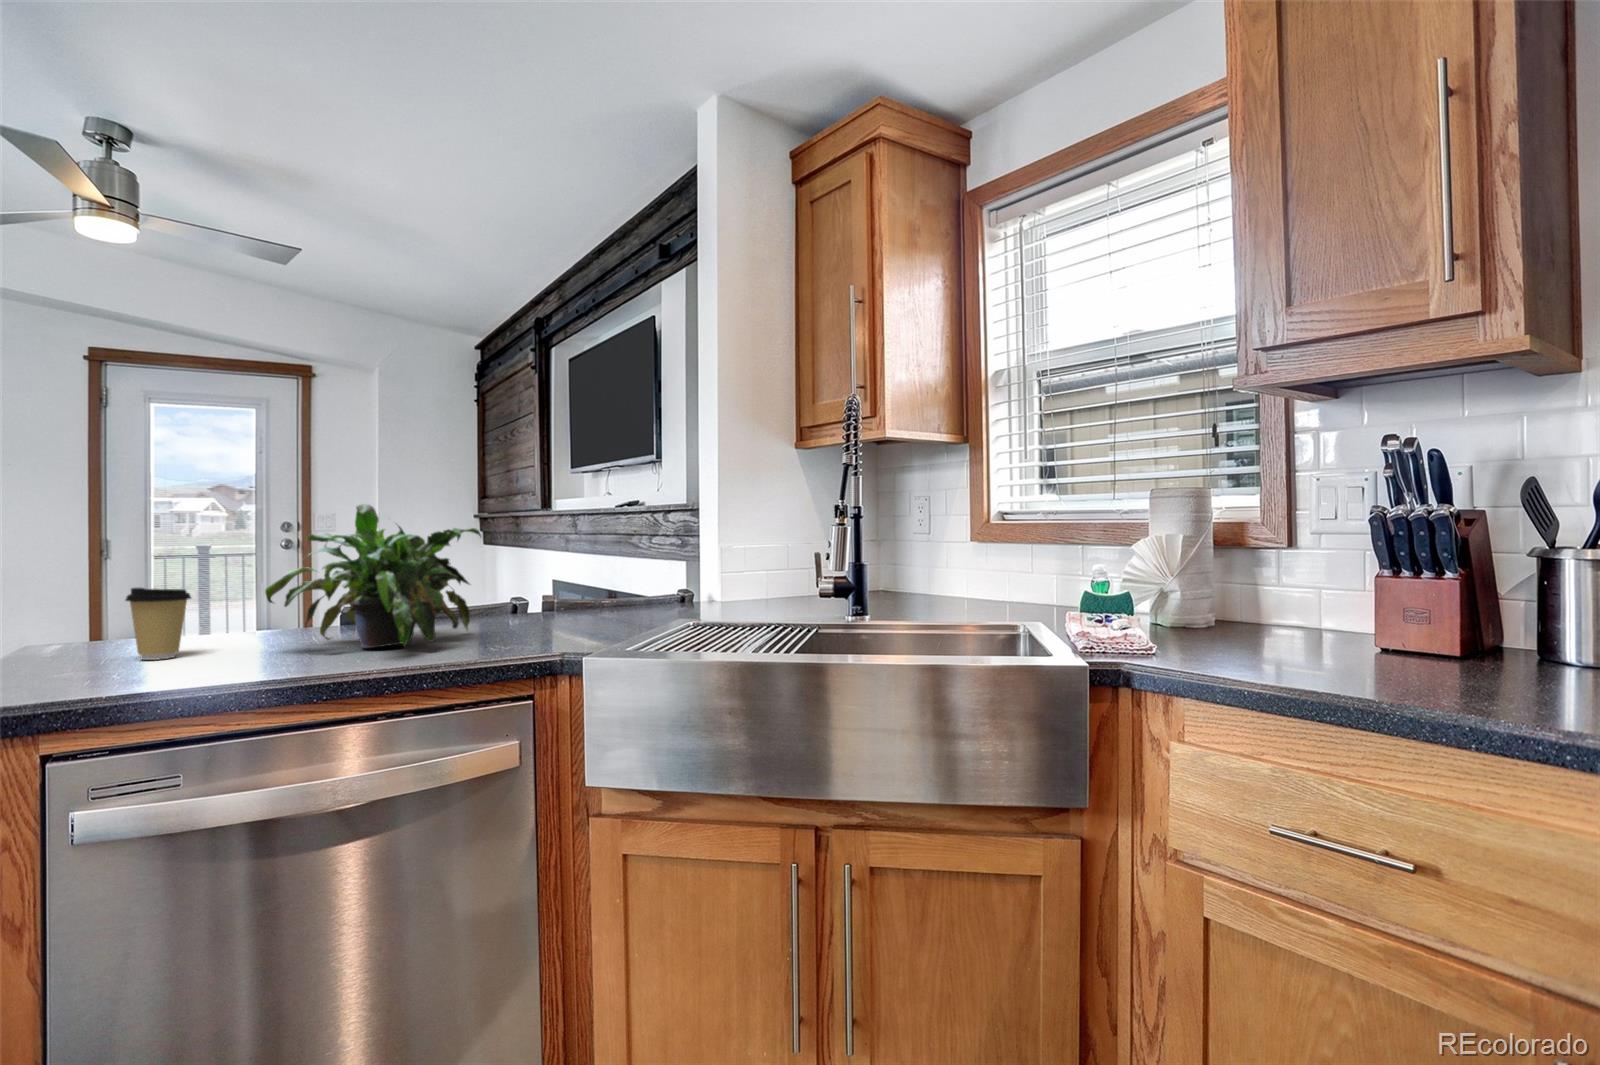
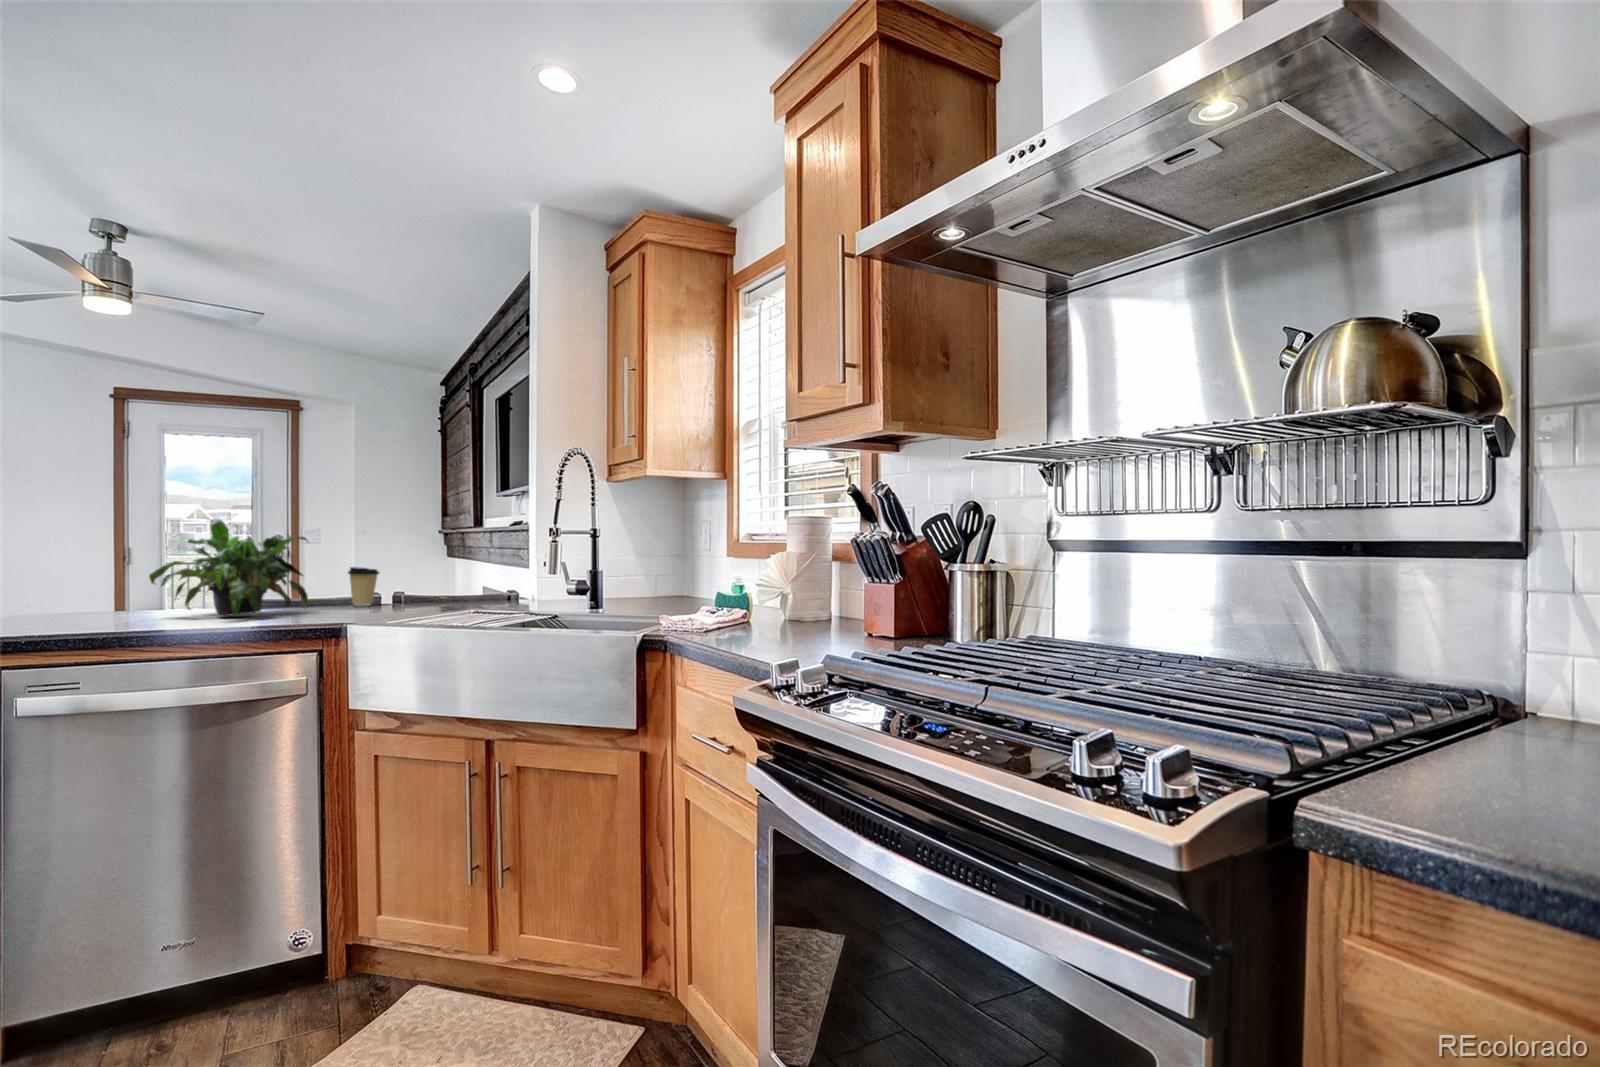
coffee cup: present [126,588,191,660] -> present [348,567,379,606]

